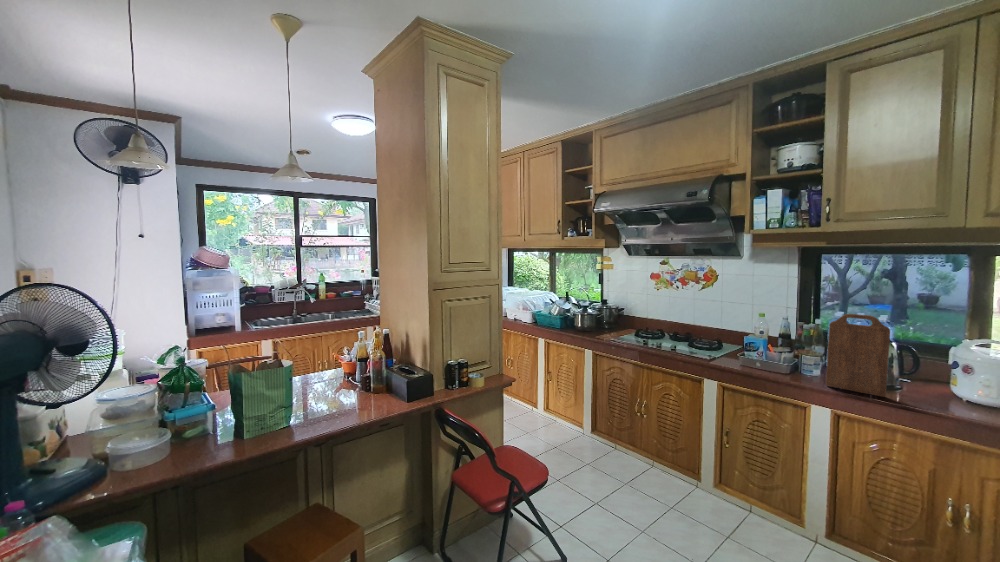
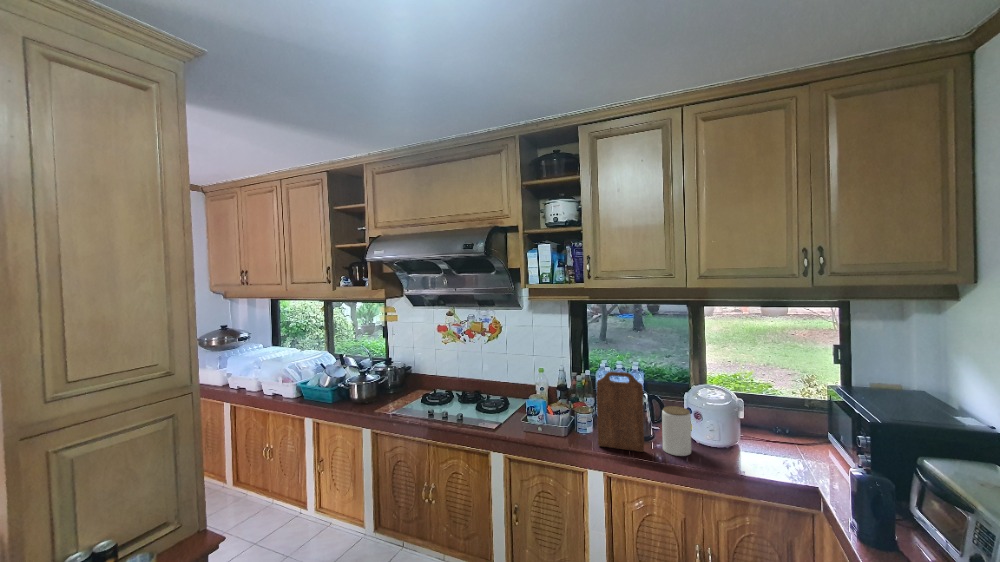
jar: none [911,356,956,407] -> present [662,406,691,456]

